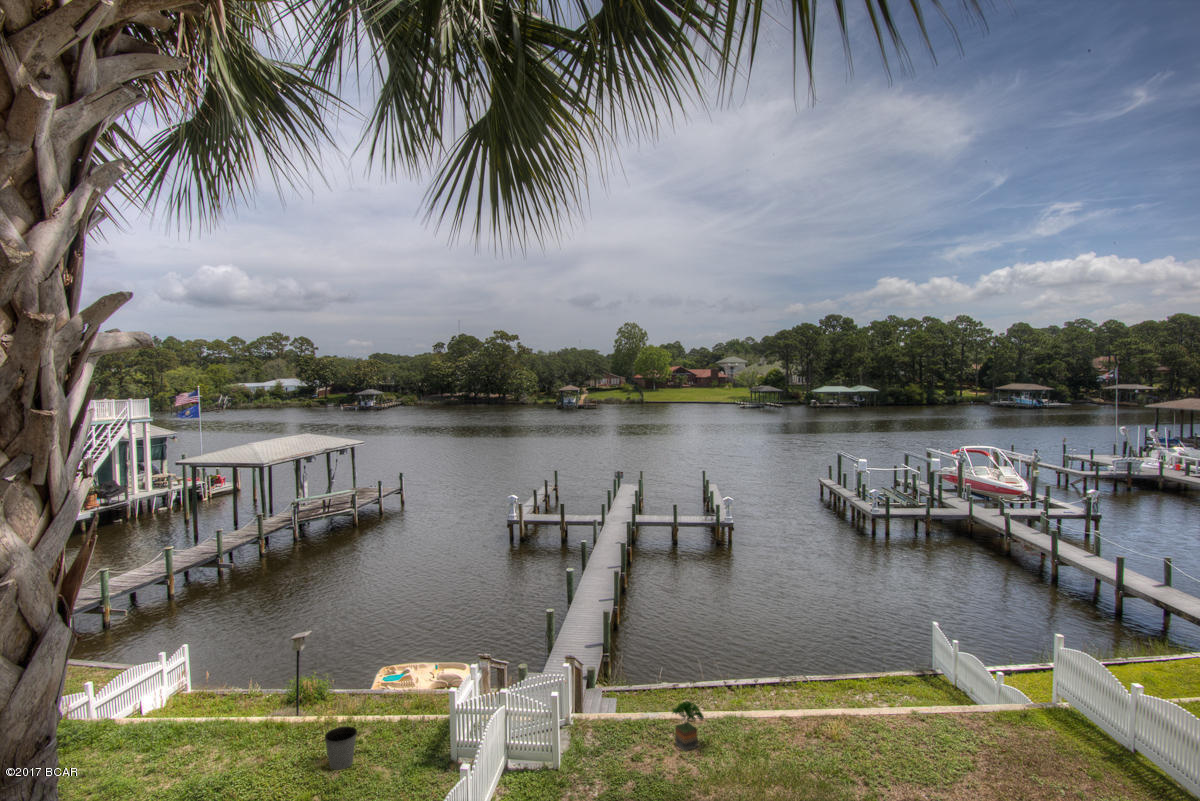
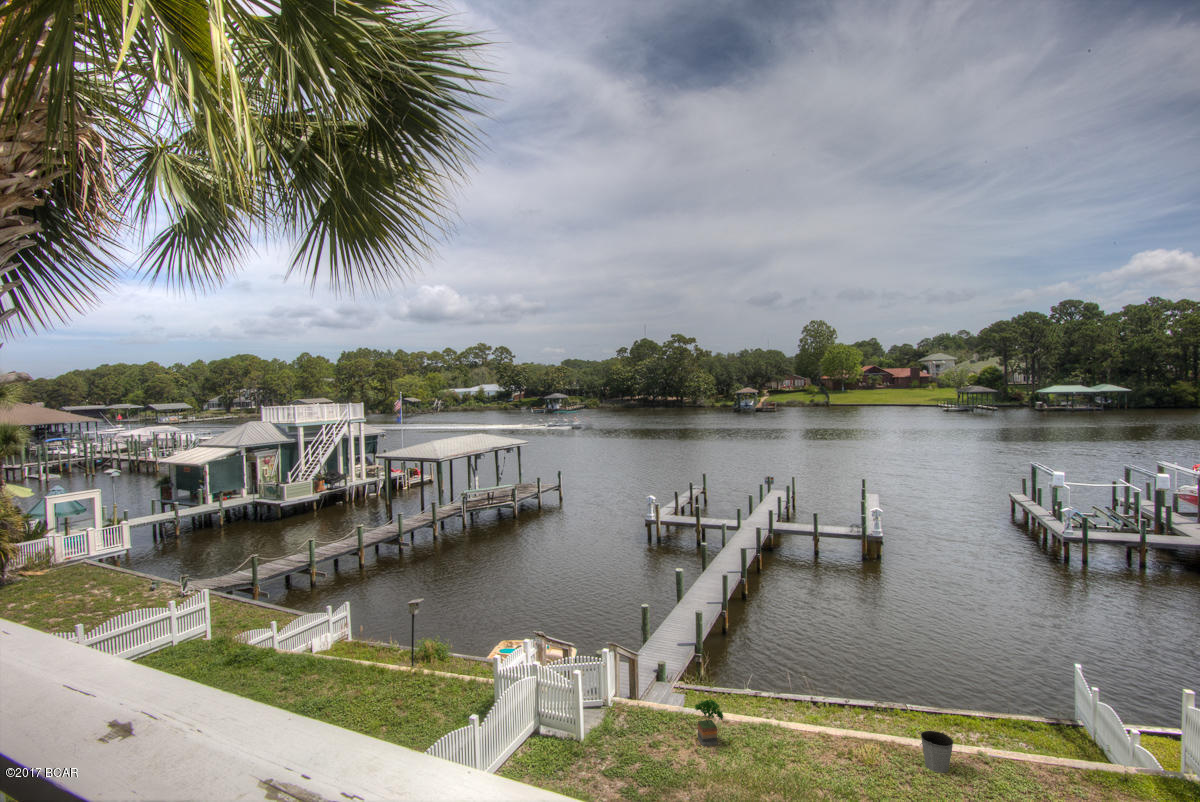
bucket: present [325,726,357,770] -> present [920,731,953,773]

